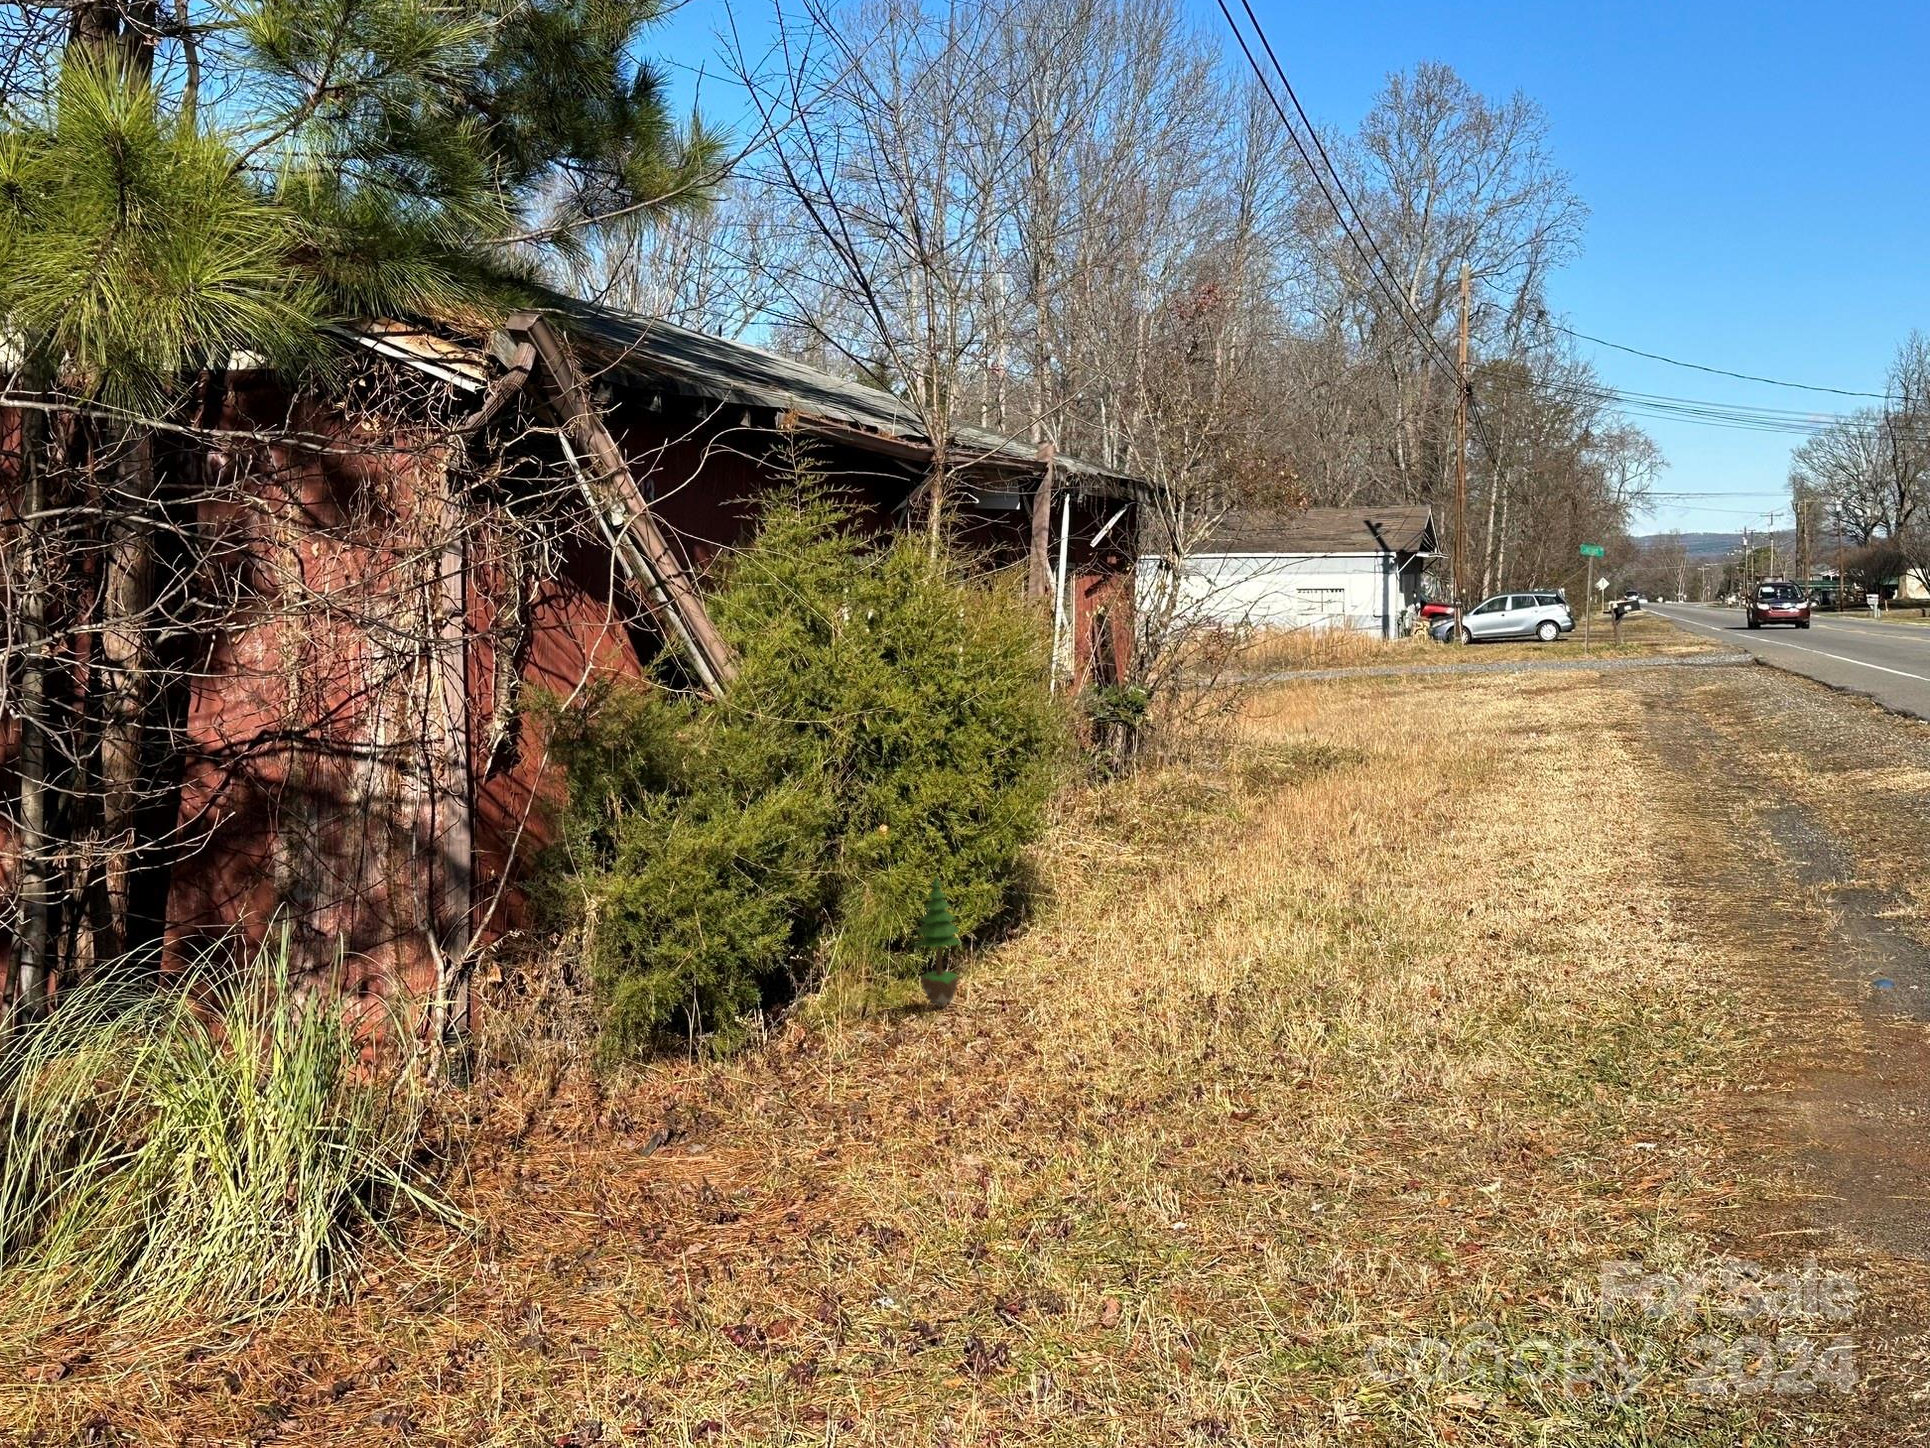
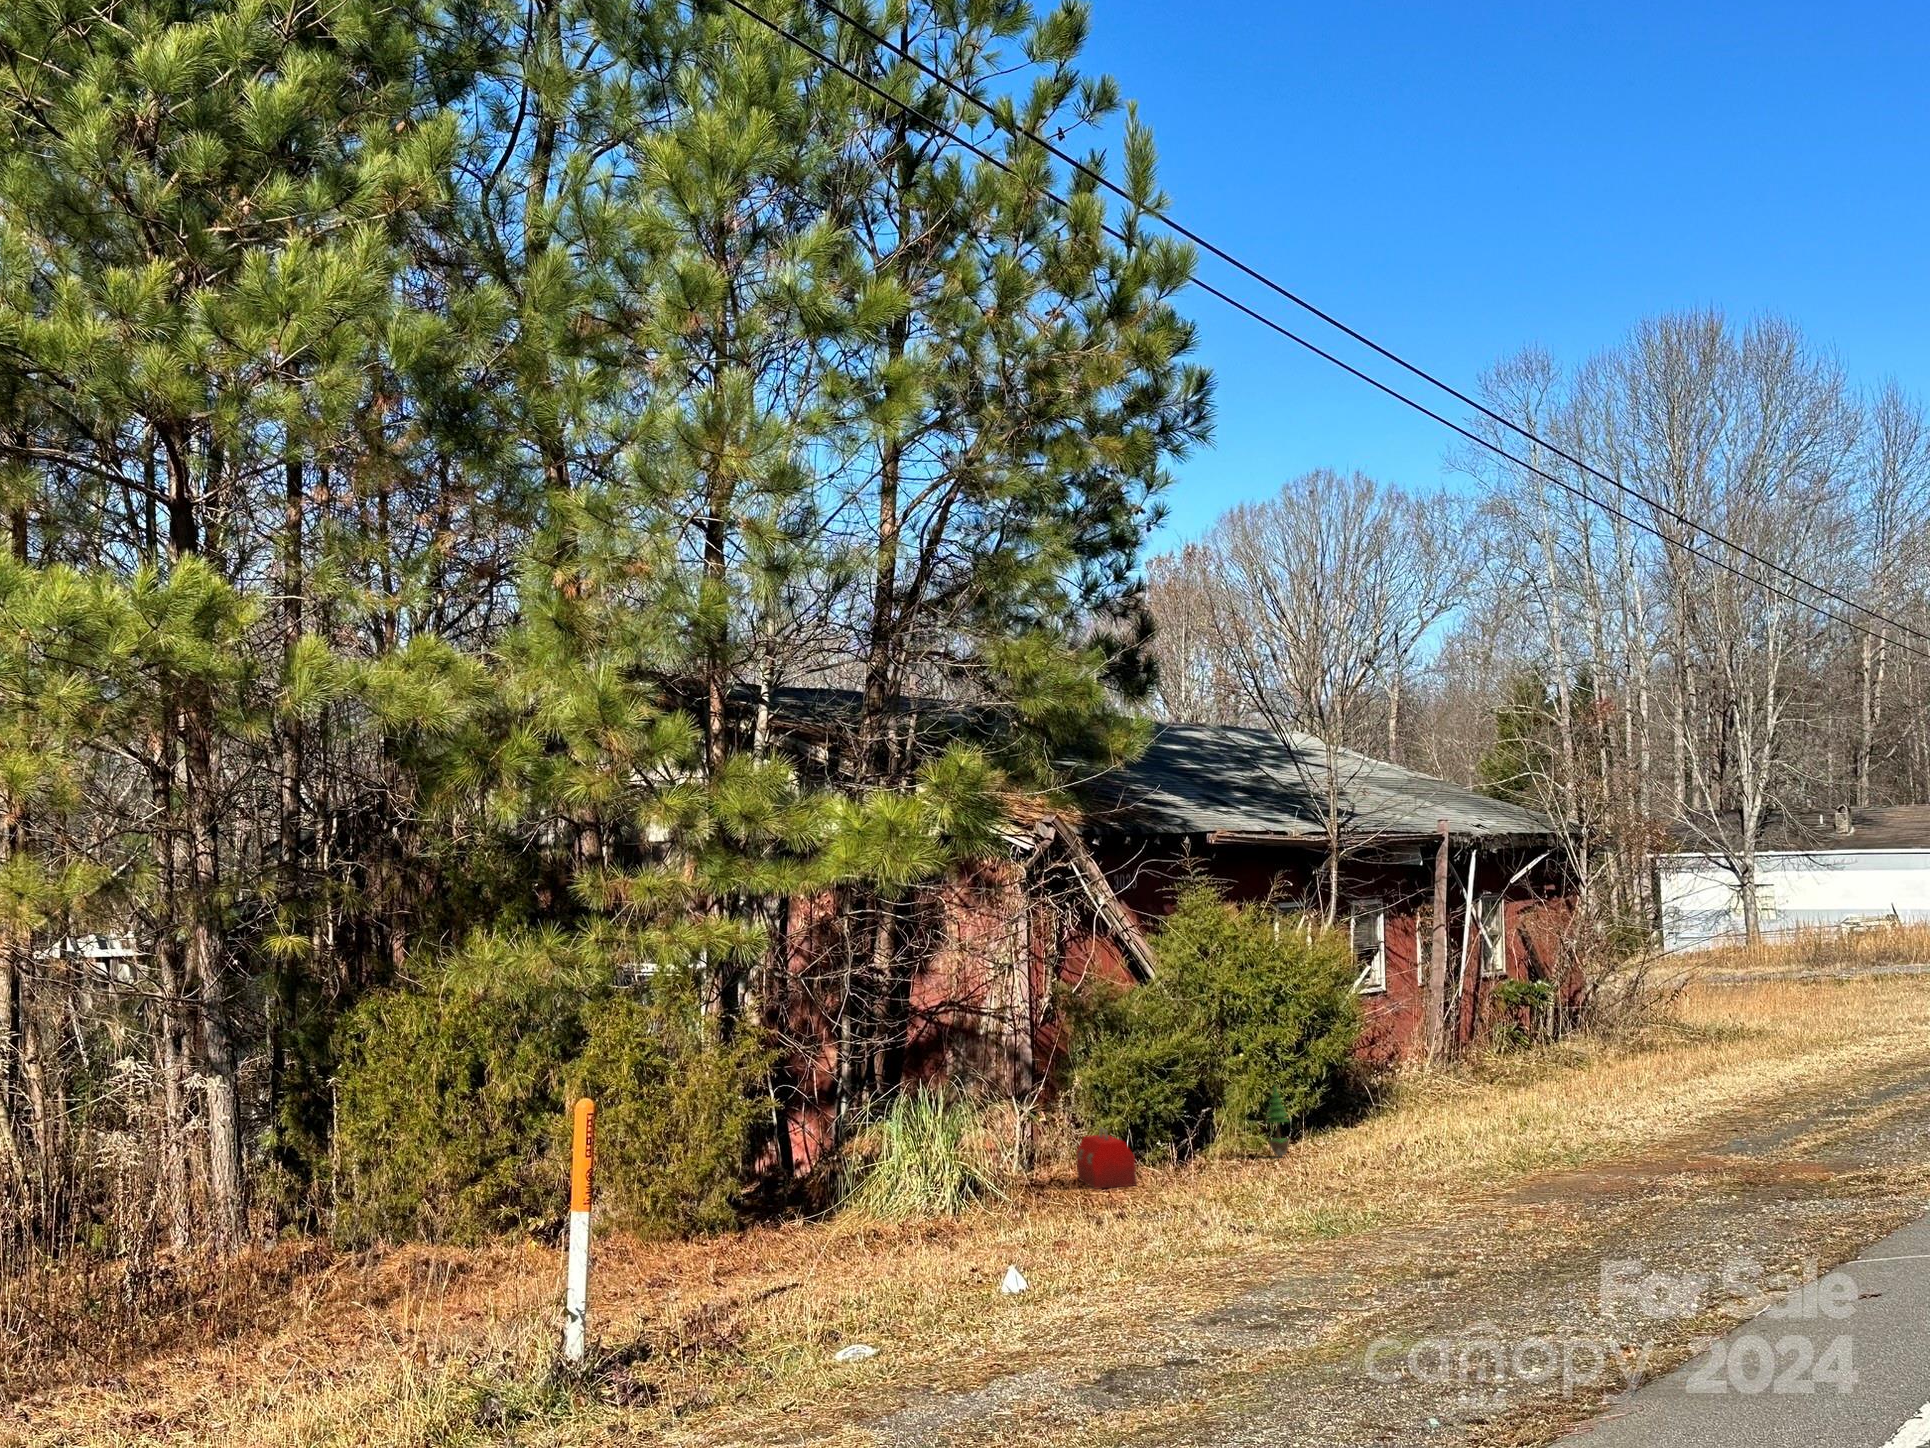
toolbox: none [578,1002,725,1150] -> present [1076,1128,1137,1189]

